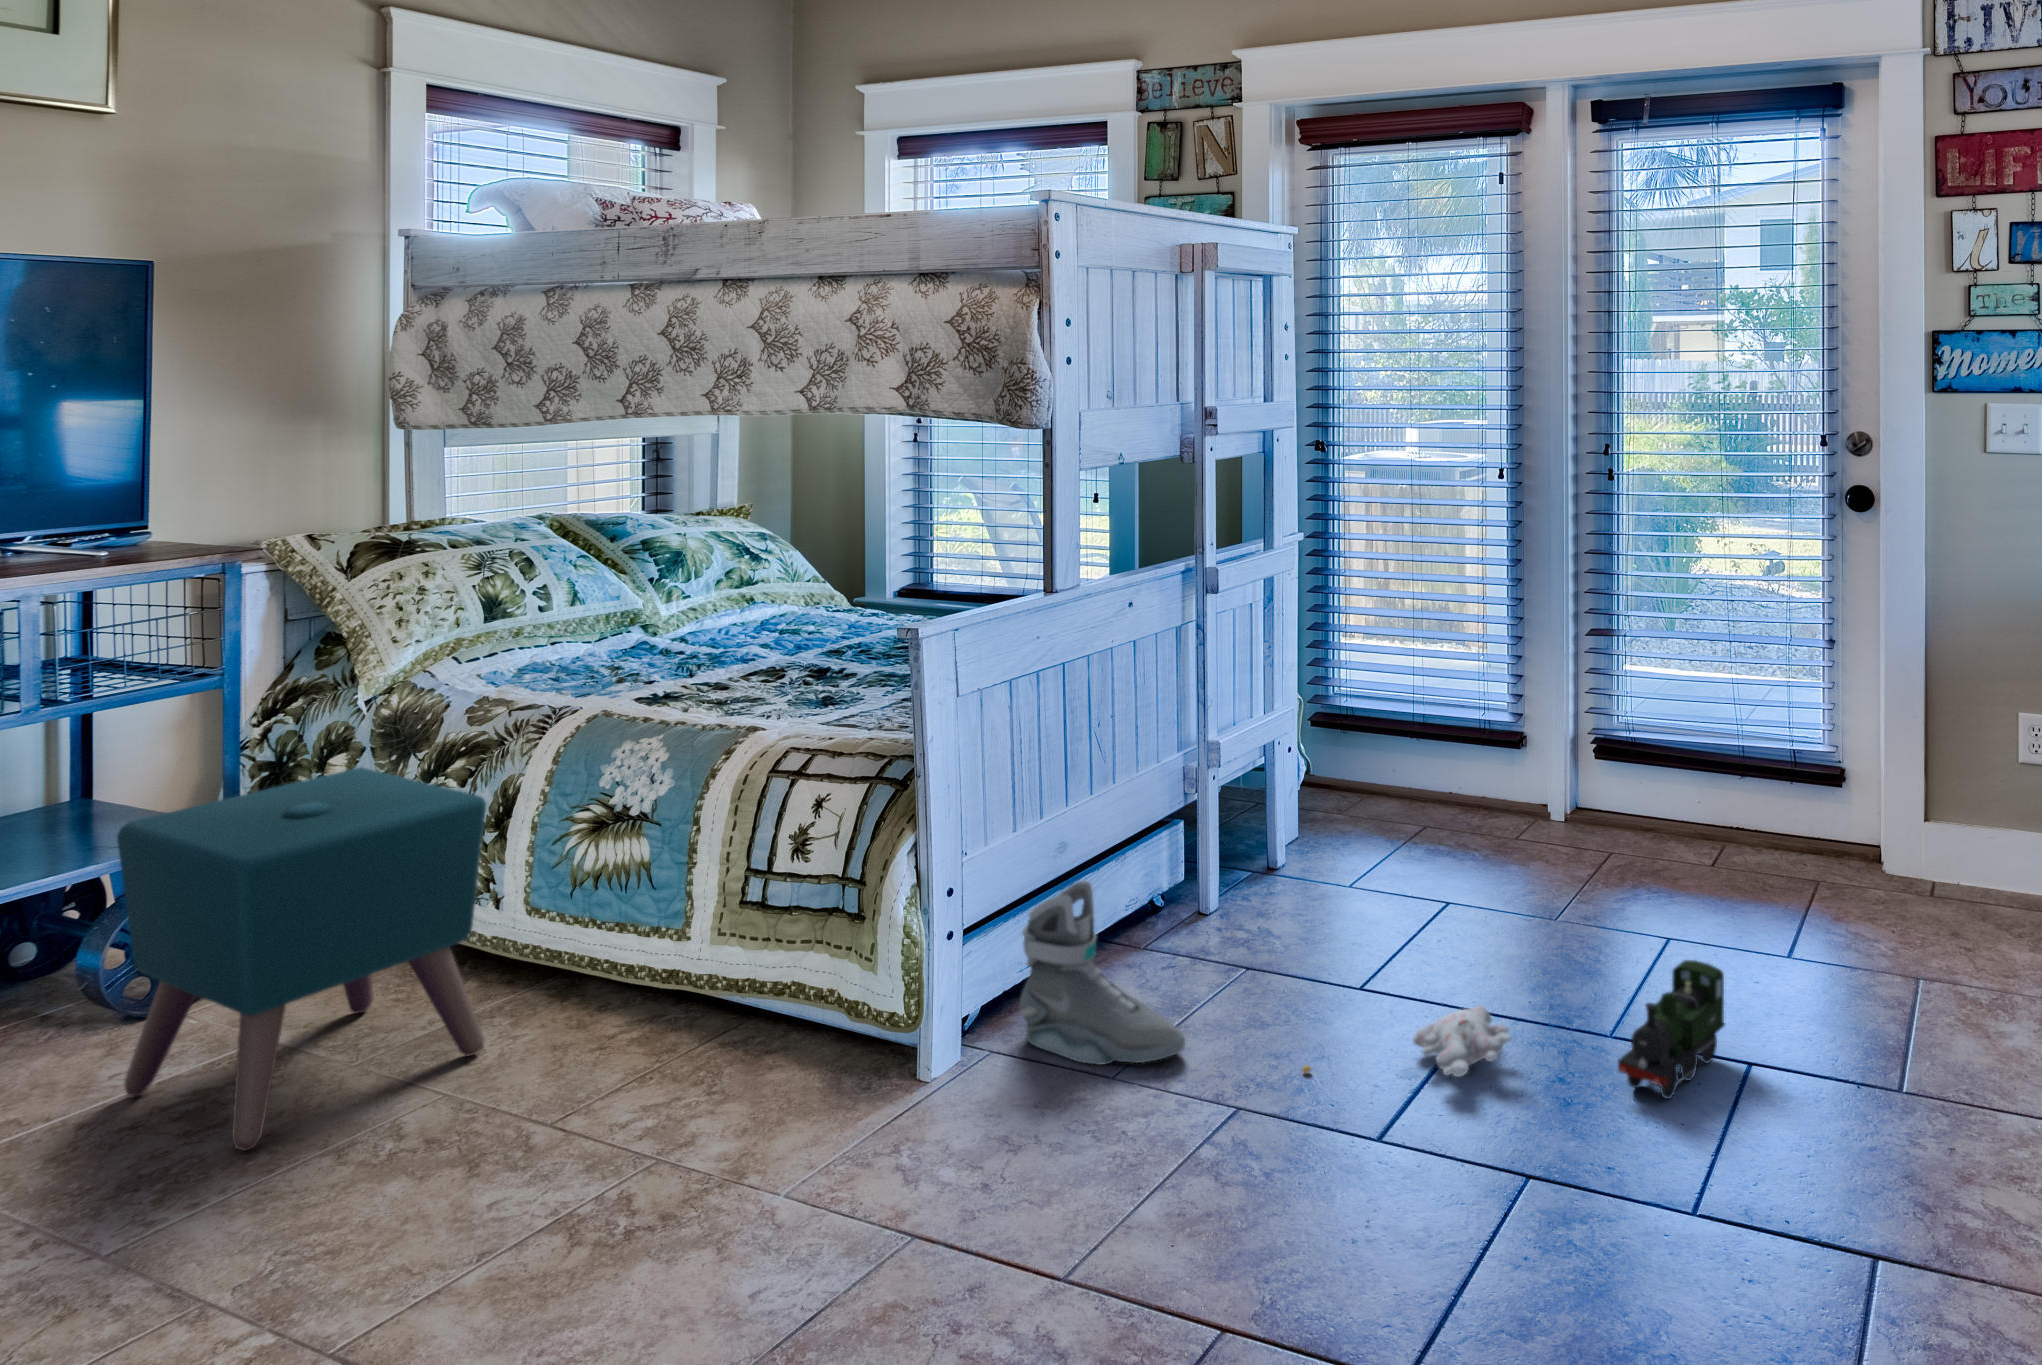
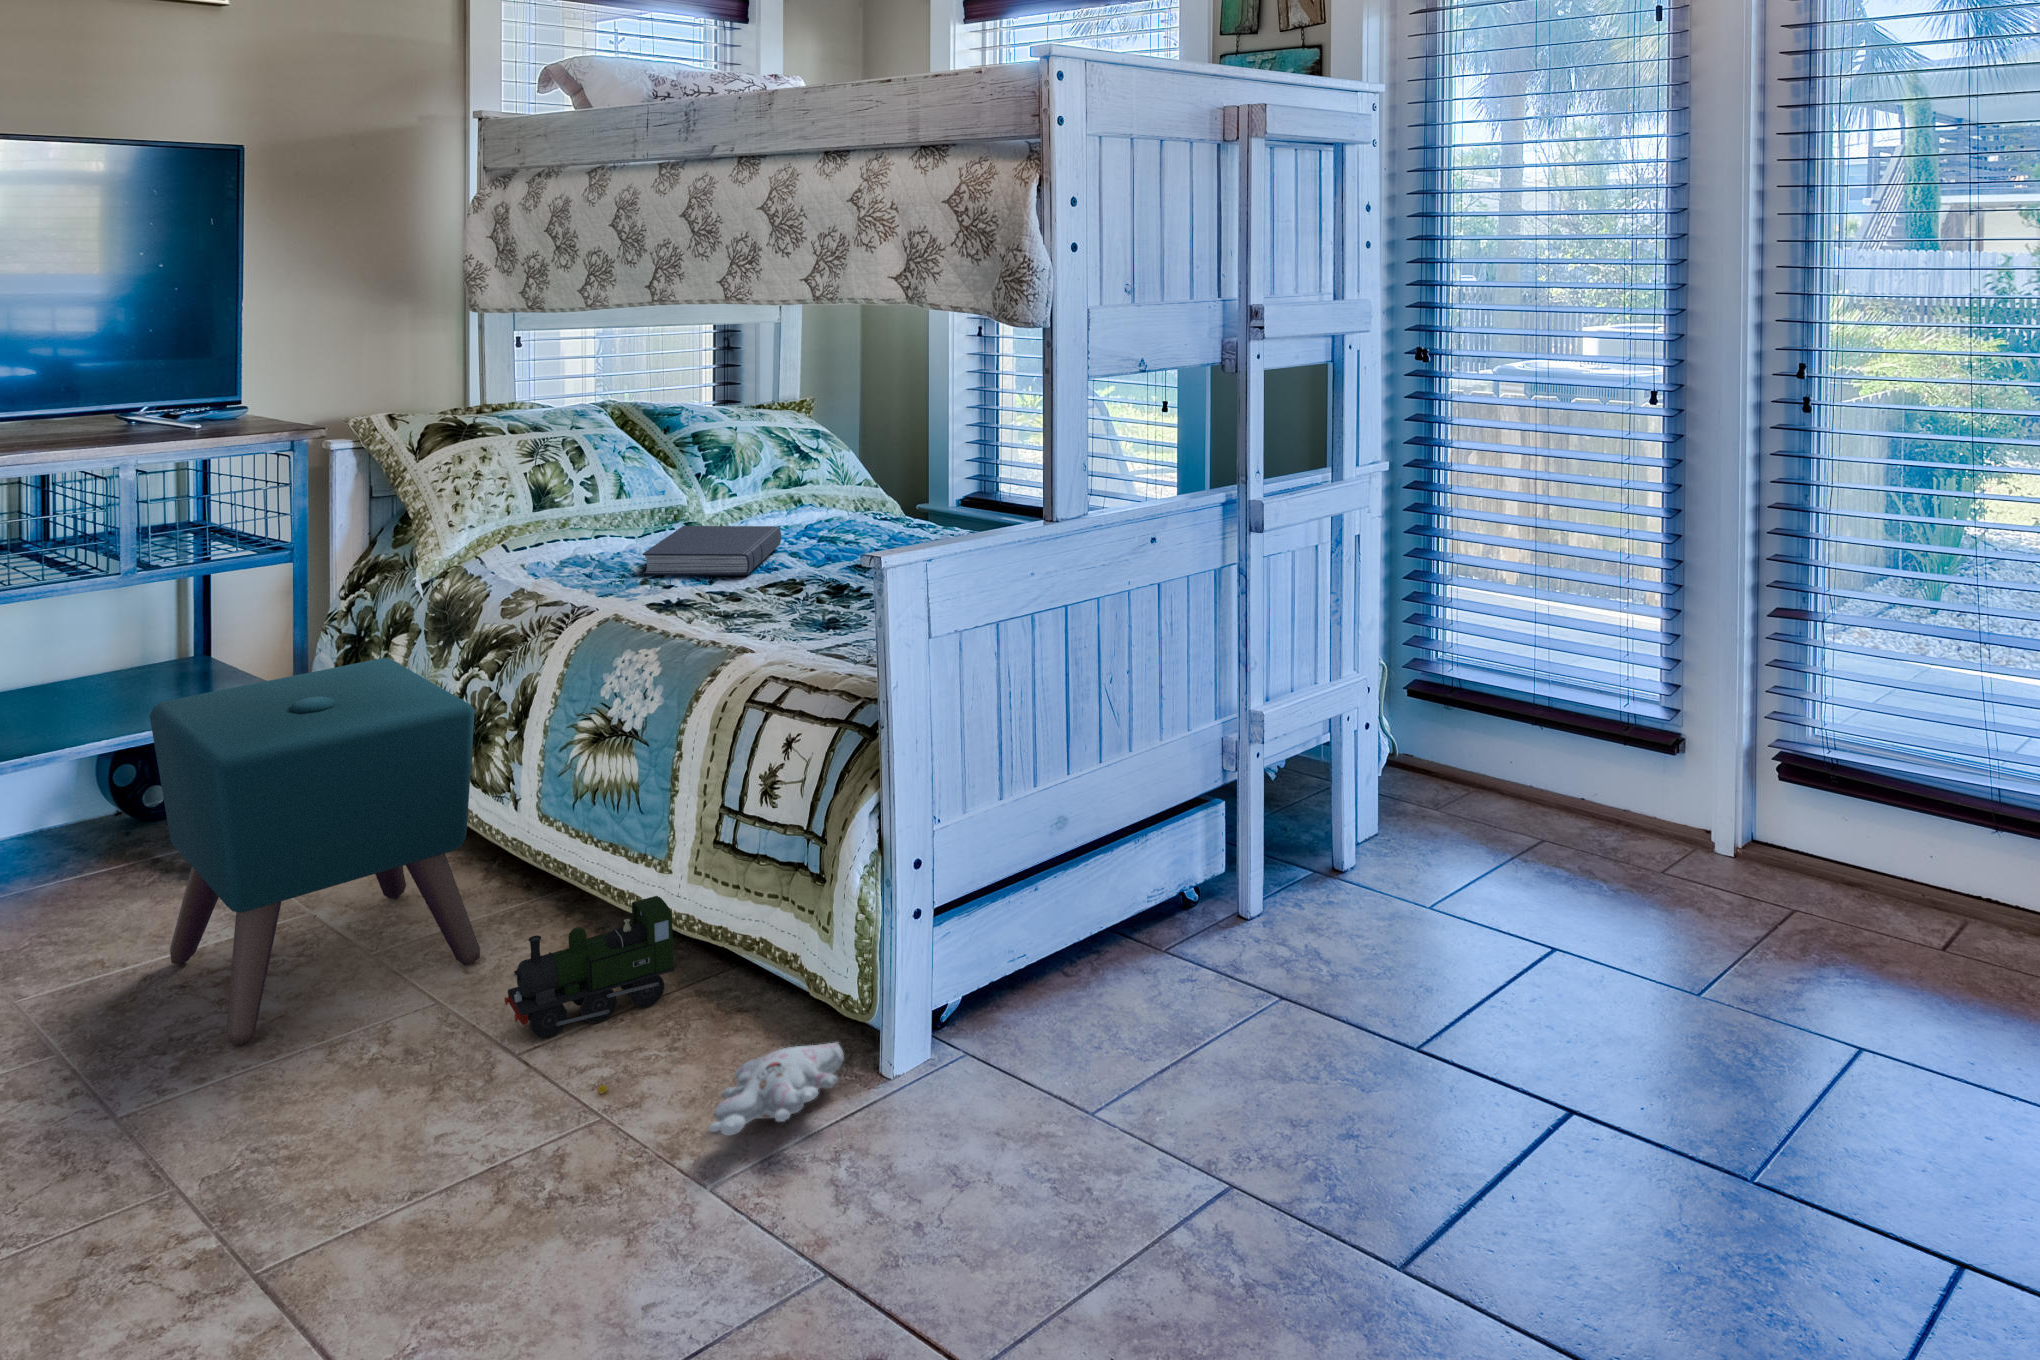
book: none [612,628,740,677] -> present [643,526,781,576]
sneaker: present [1020,881,1185,1064] -> none [1002,863,1183,1091]
toy train: present [1618,960,1726,1099] -> present [505,896,674,1038]
plush toy: present [1302,1006,1511,1077] -> present [597,1043,844,1135]

